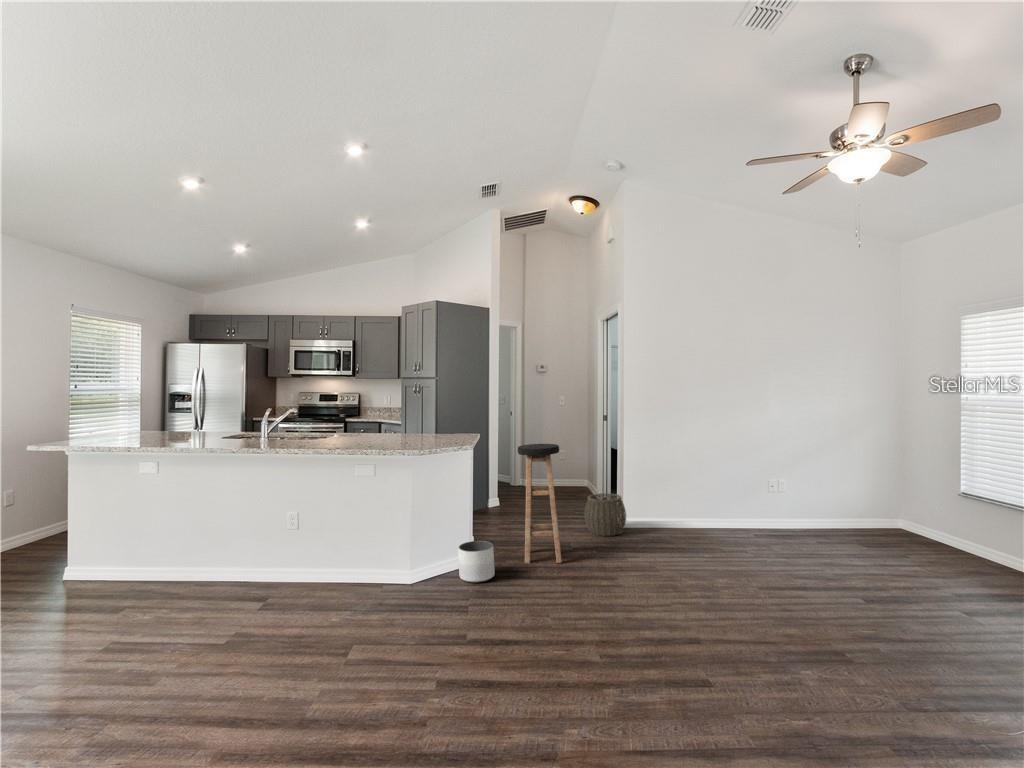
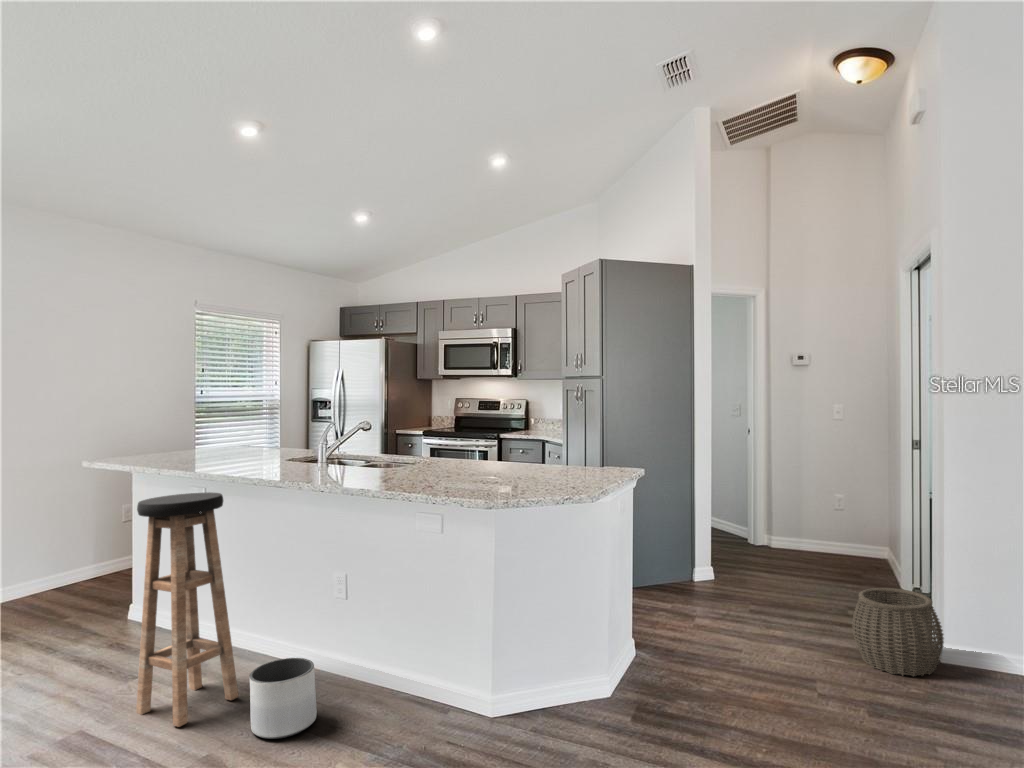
bar stool: present [518,444,562,563] -> present [136,492,238,727]
planter: present [459,541,495,583] -> present [250,658,317,739]

